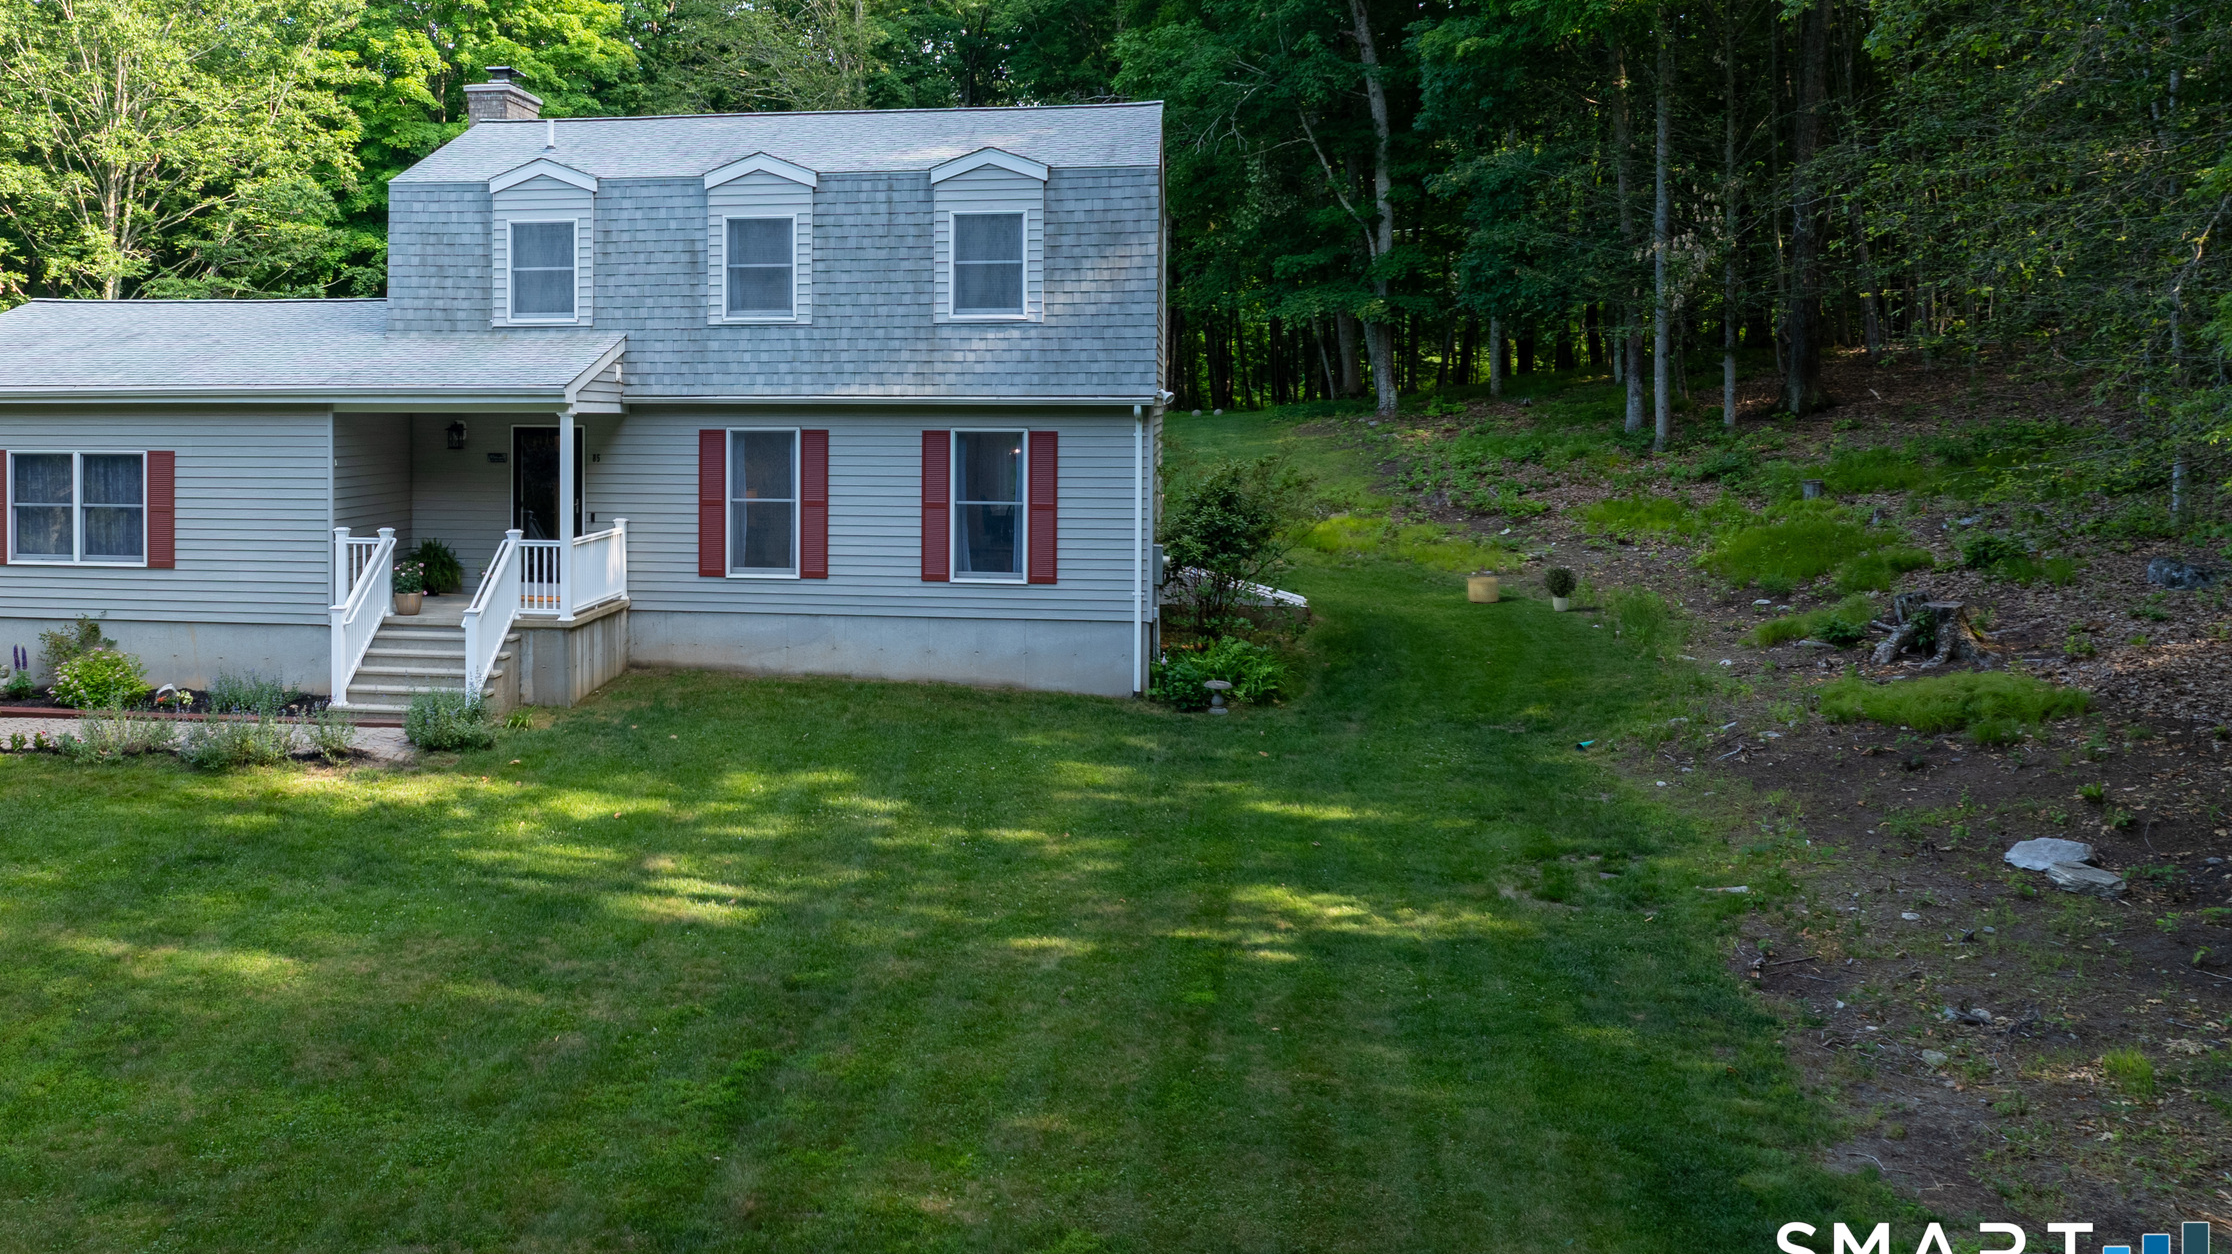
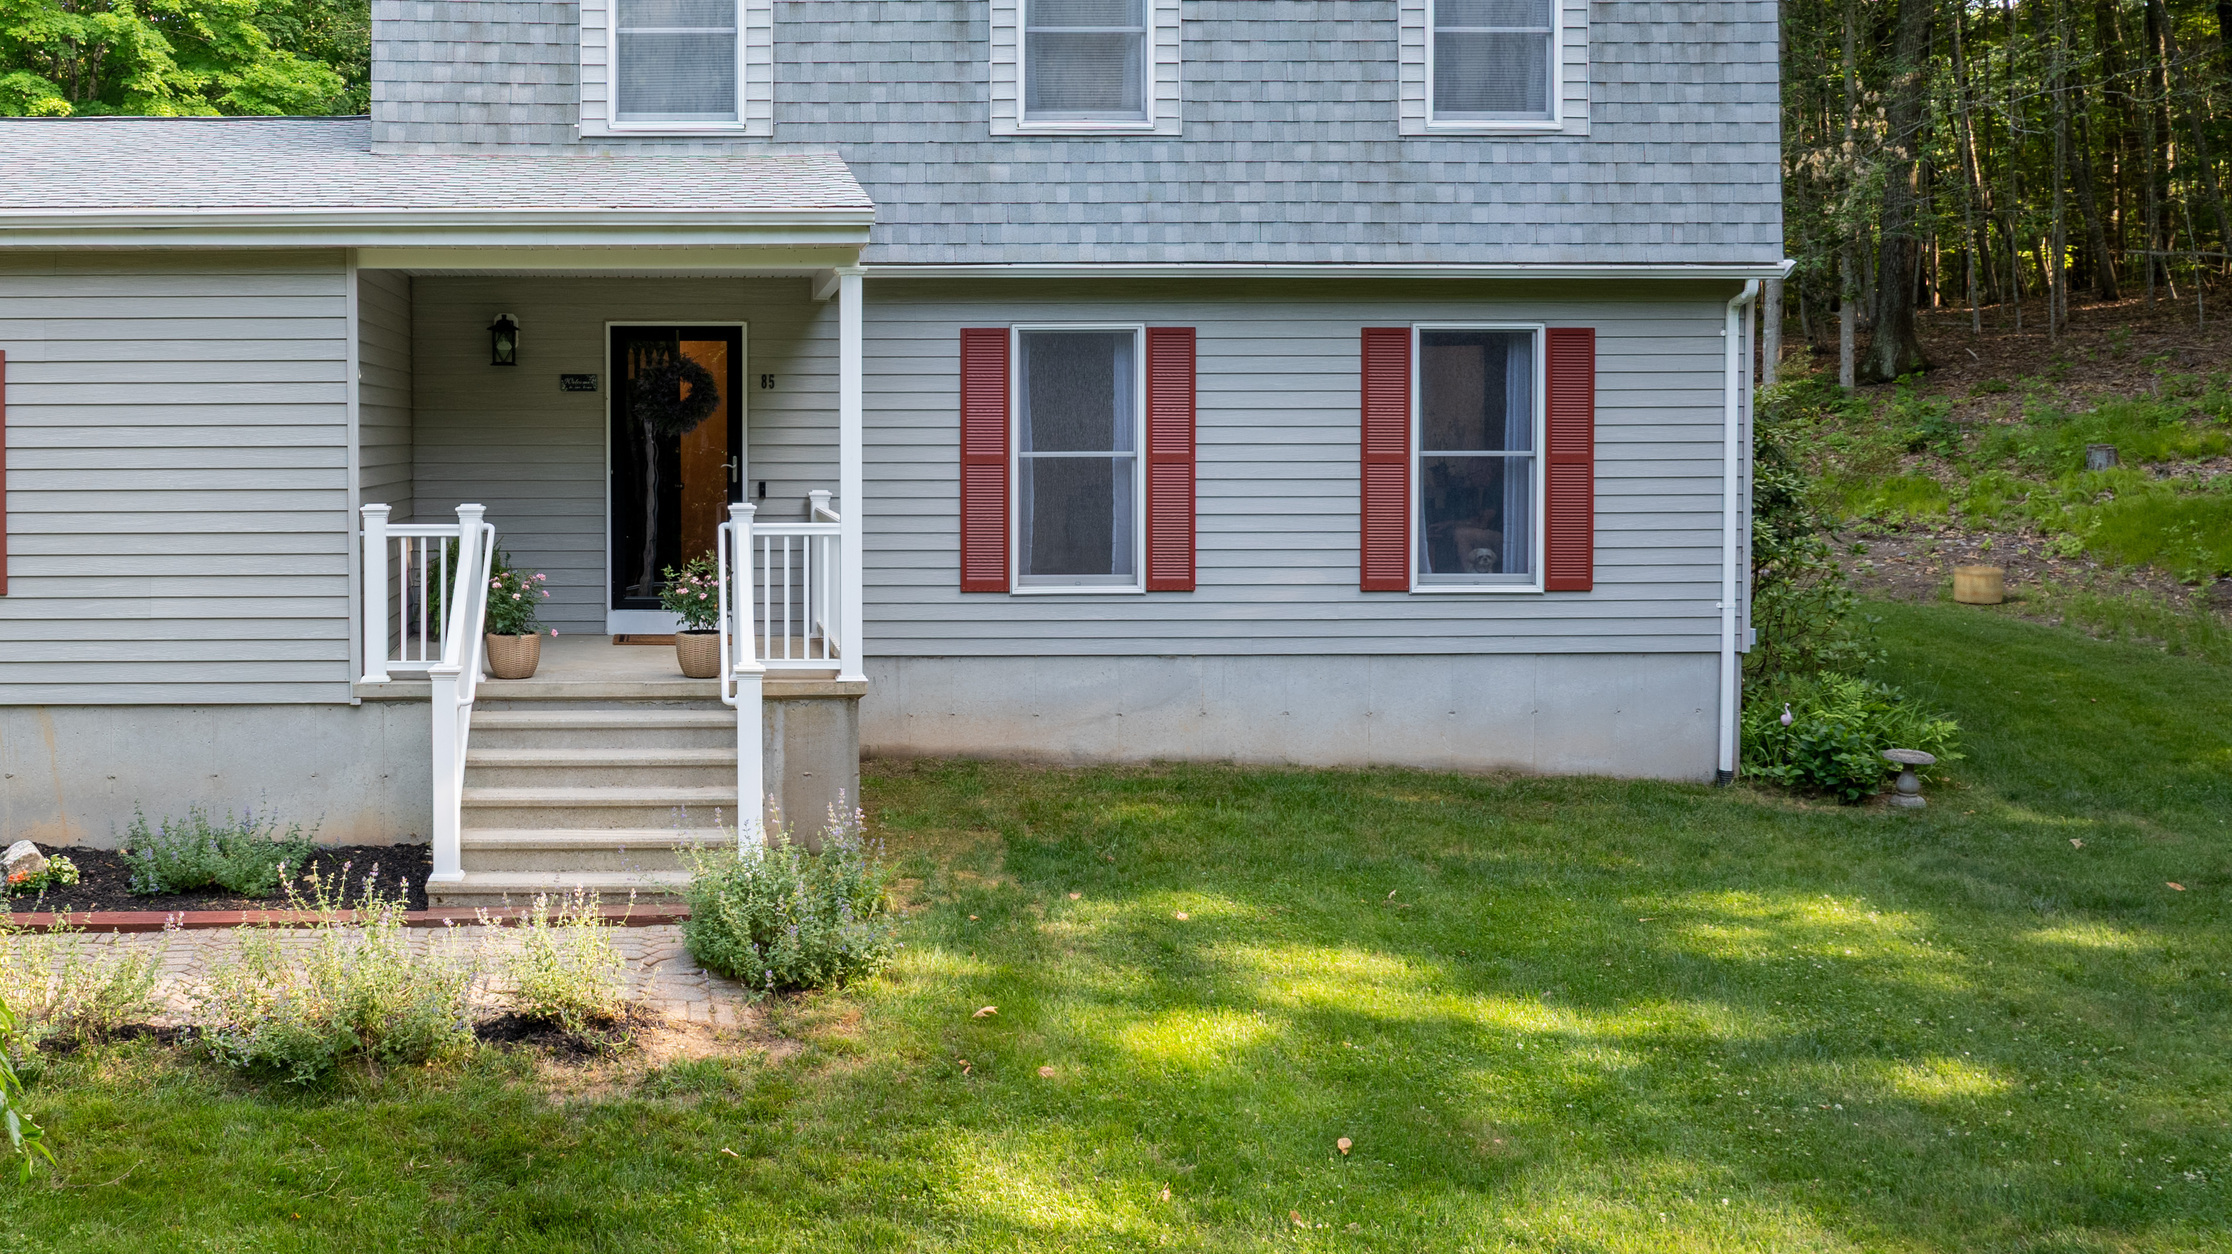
potted plant: present [1544,567,1577,611] -> none [2105,549,2164,615]

